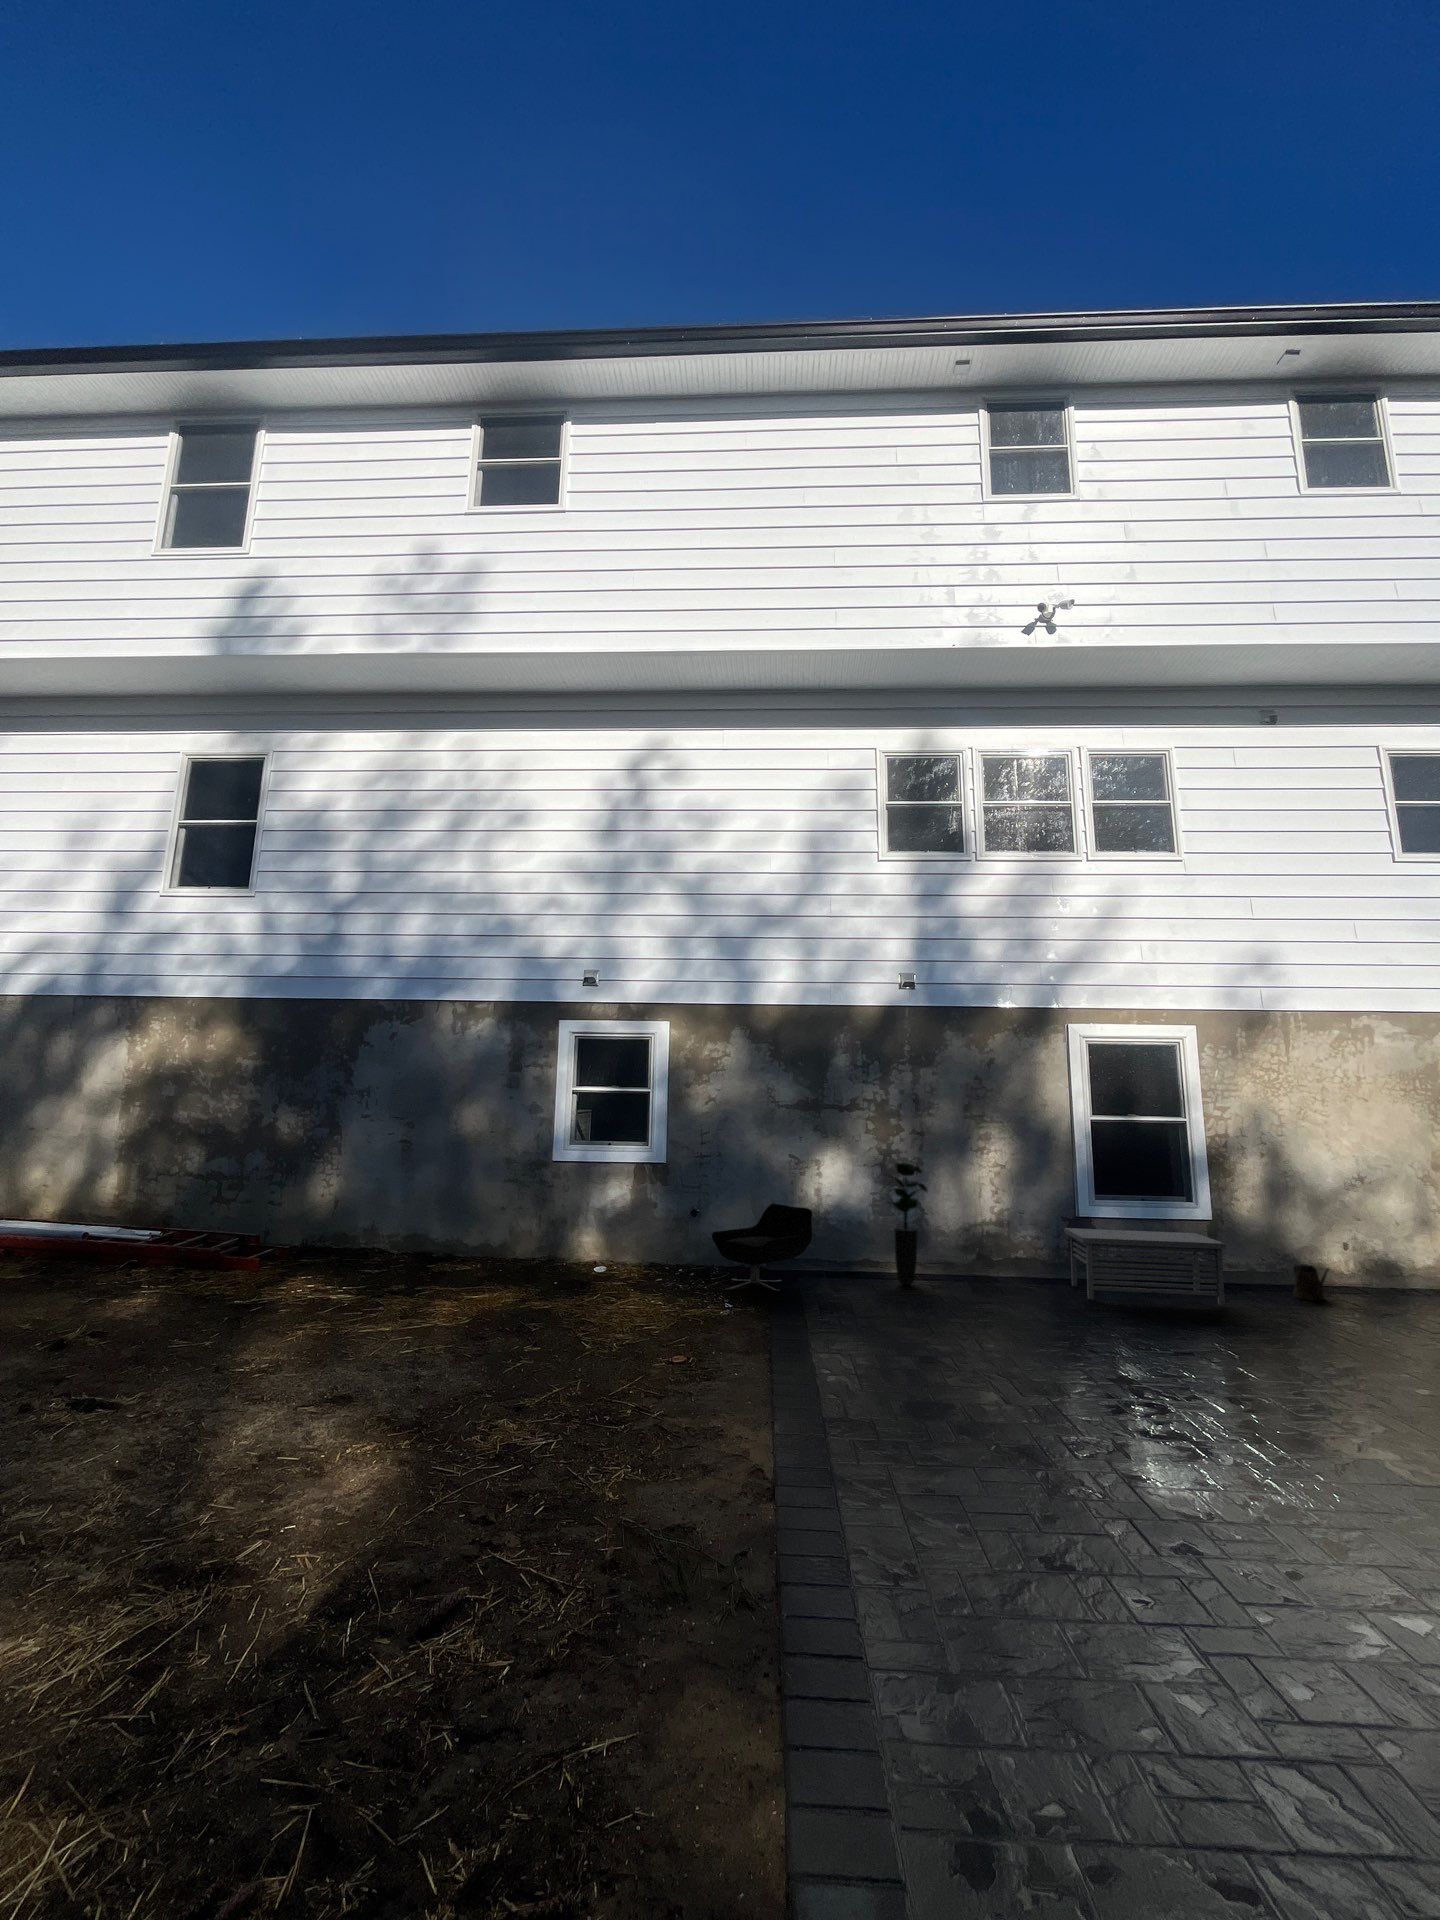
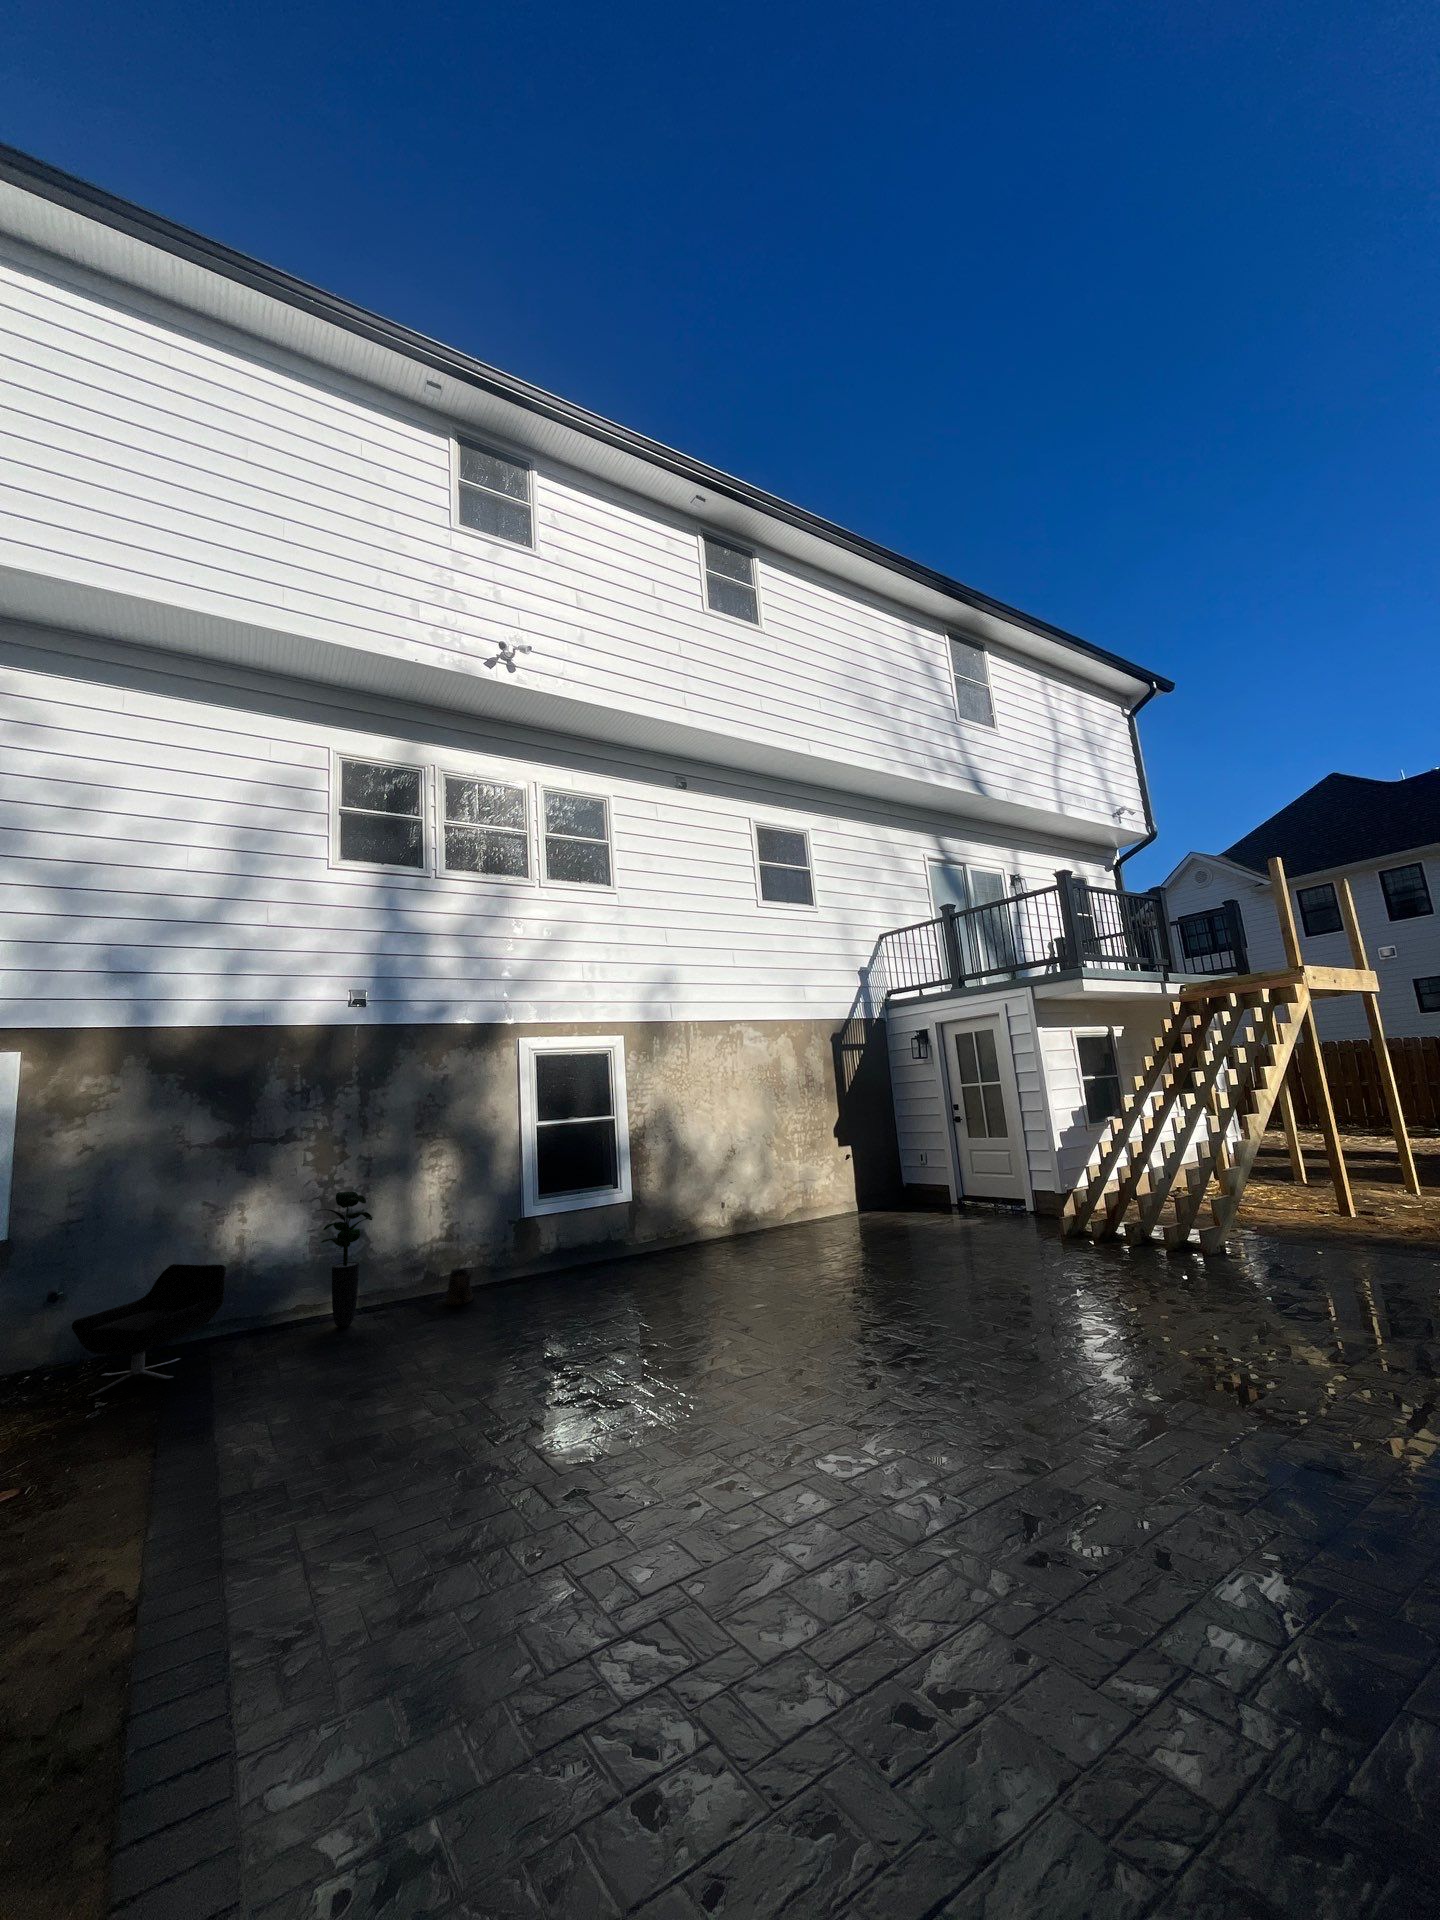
storage bench: present [1064,1228,1226,1305] -> none [510,1215,645,1299]
watering can: present [1293,1264,1329,1301] -> present [445,1268,473,1305]

